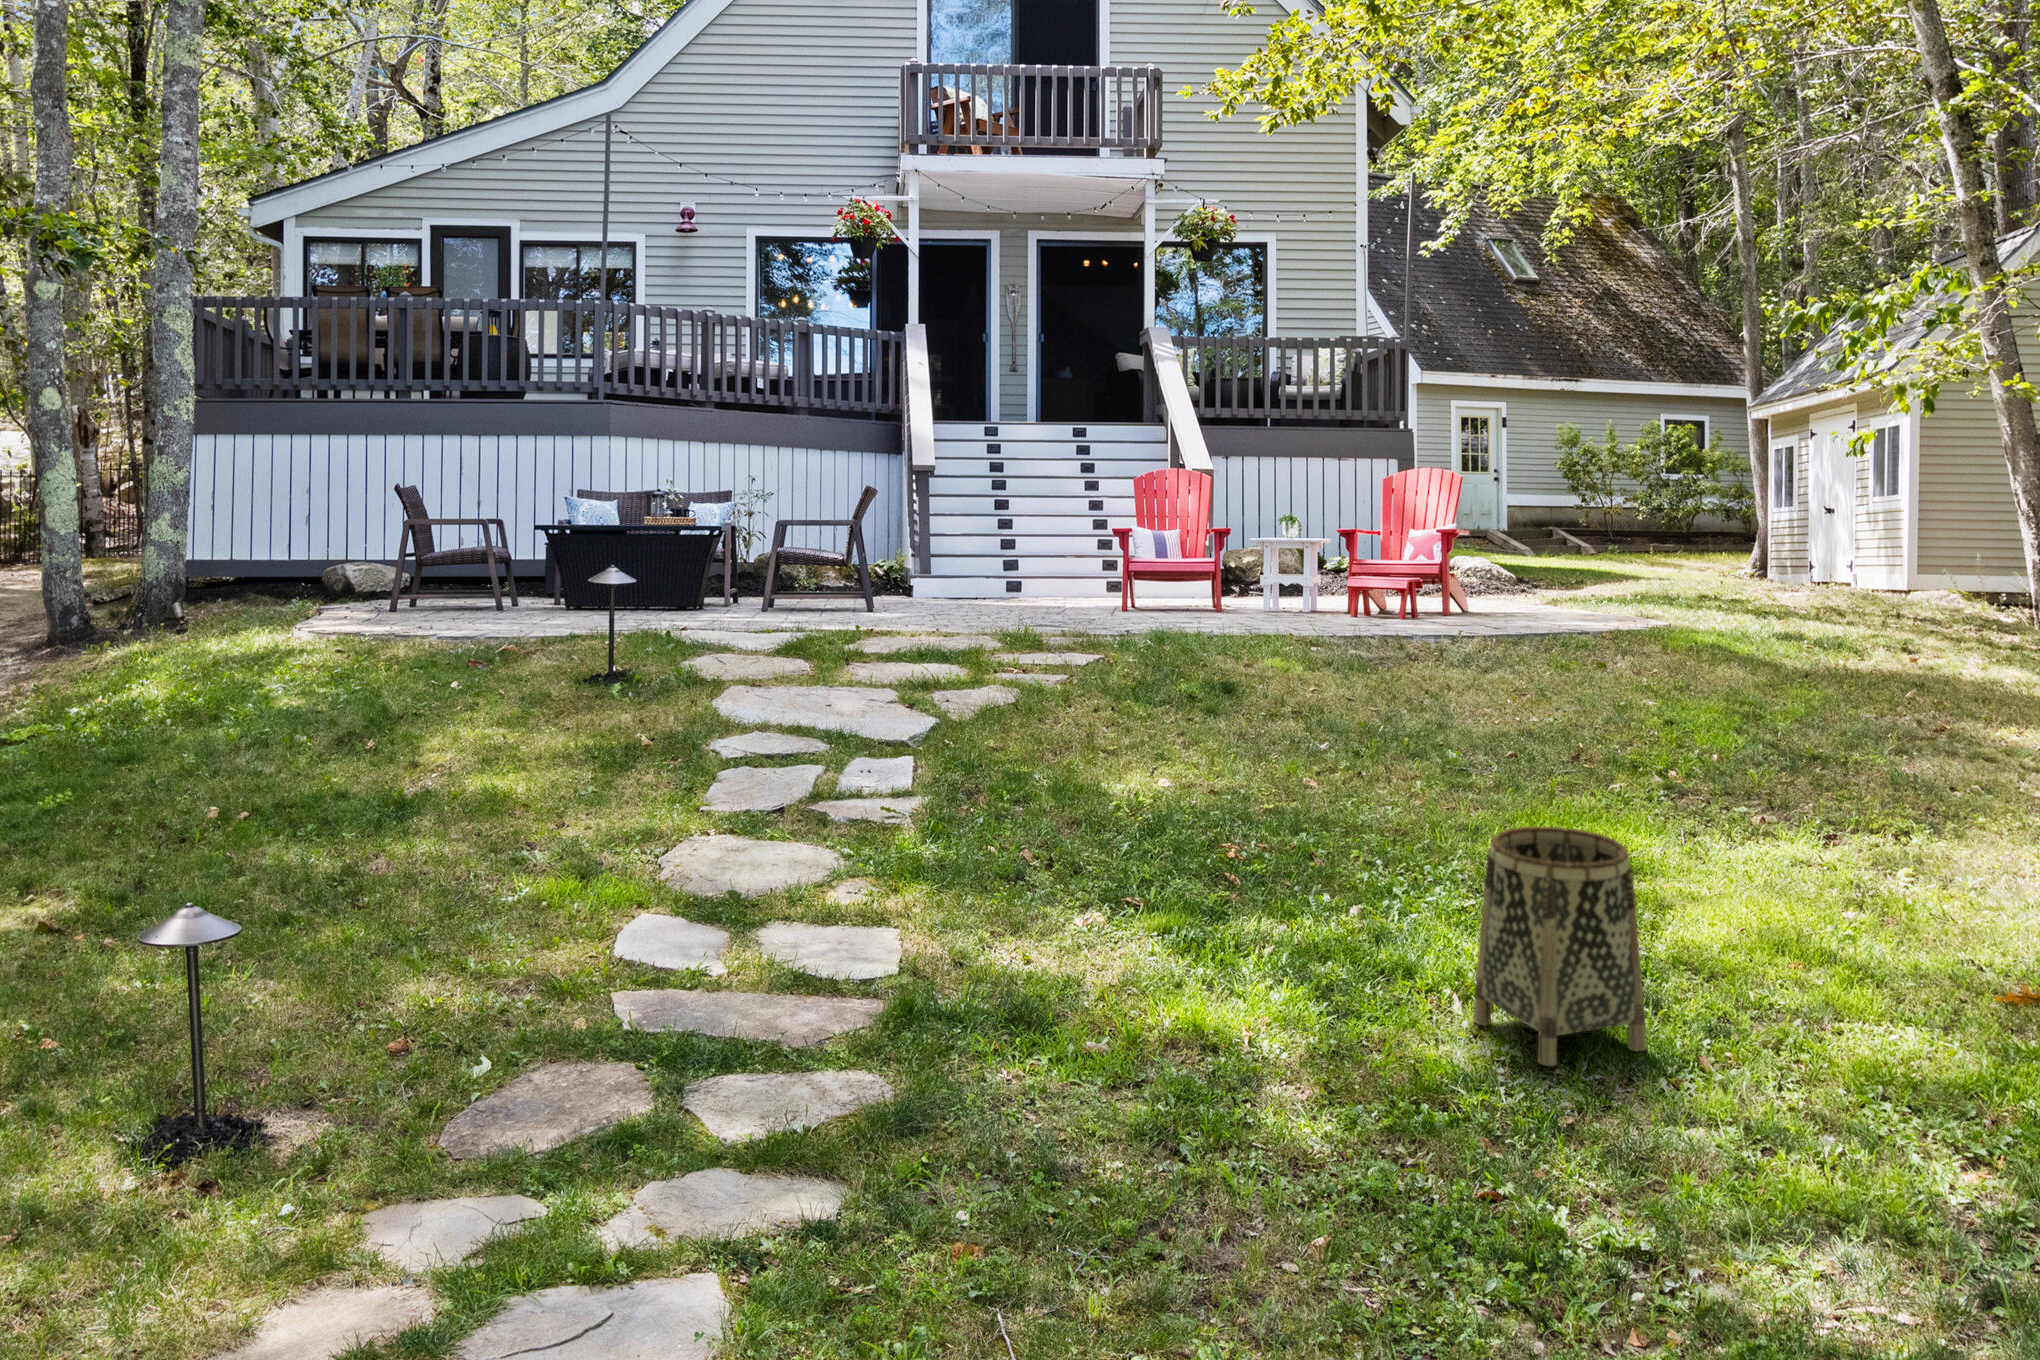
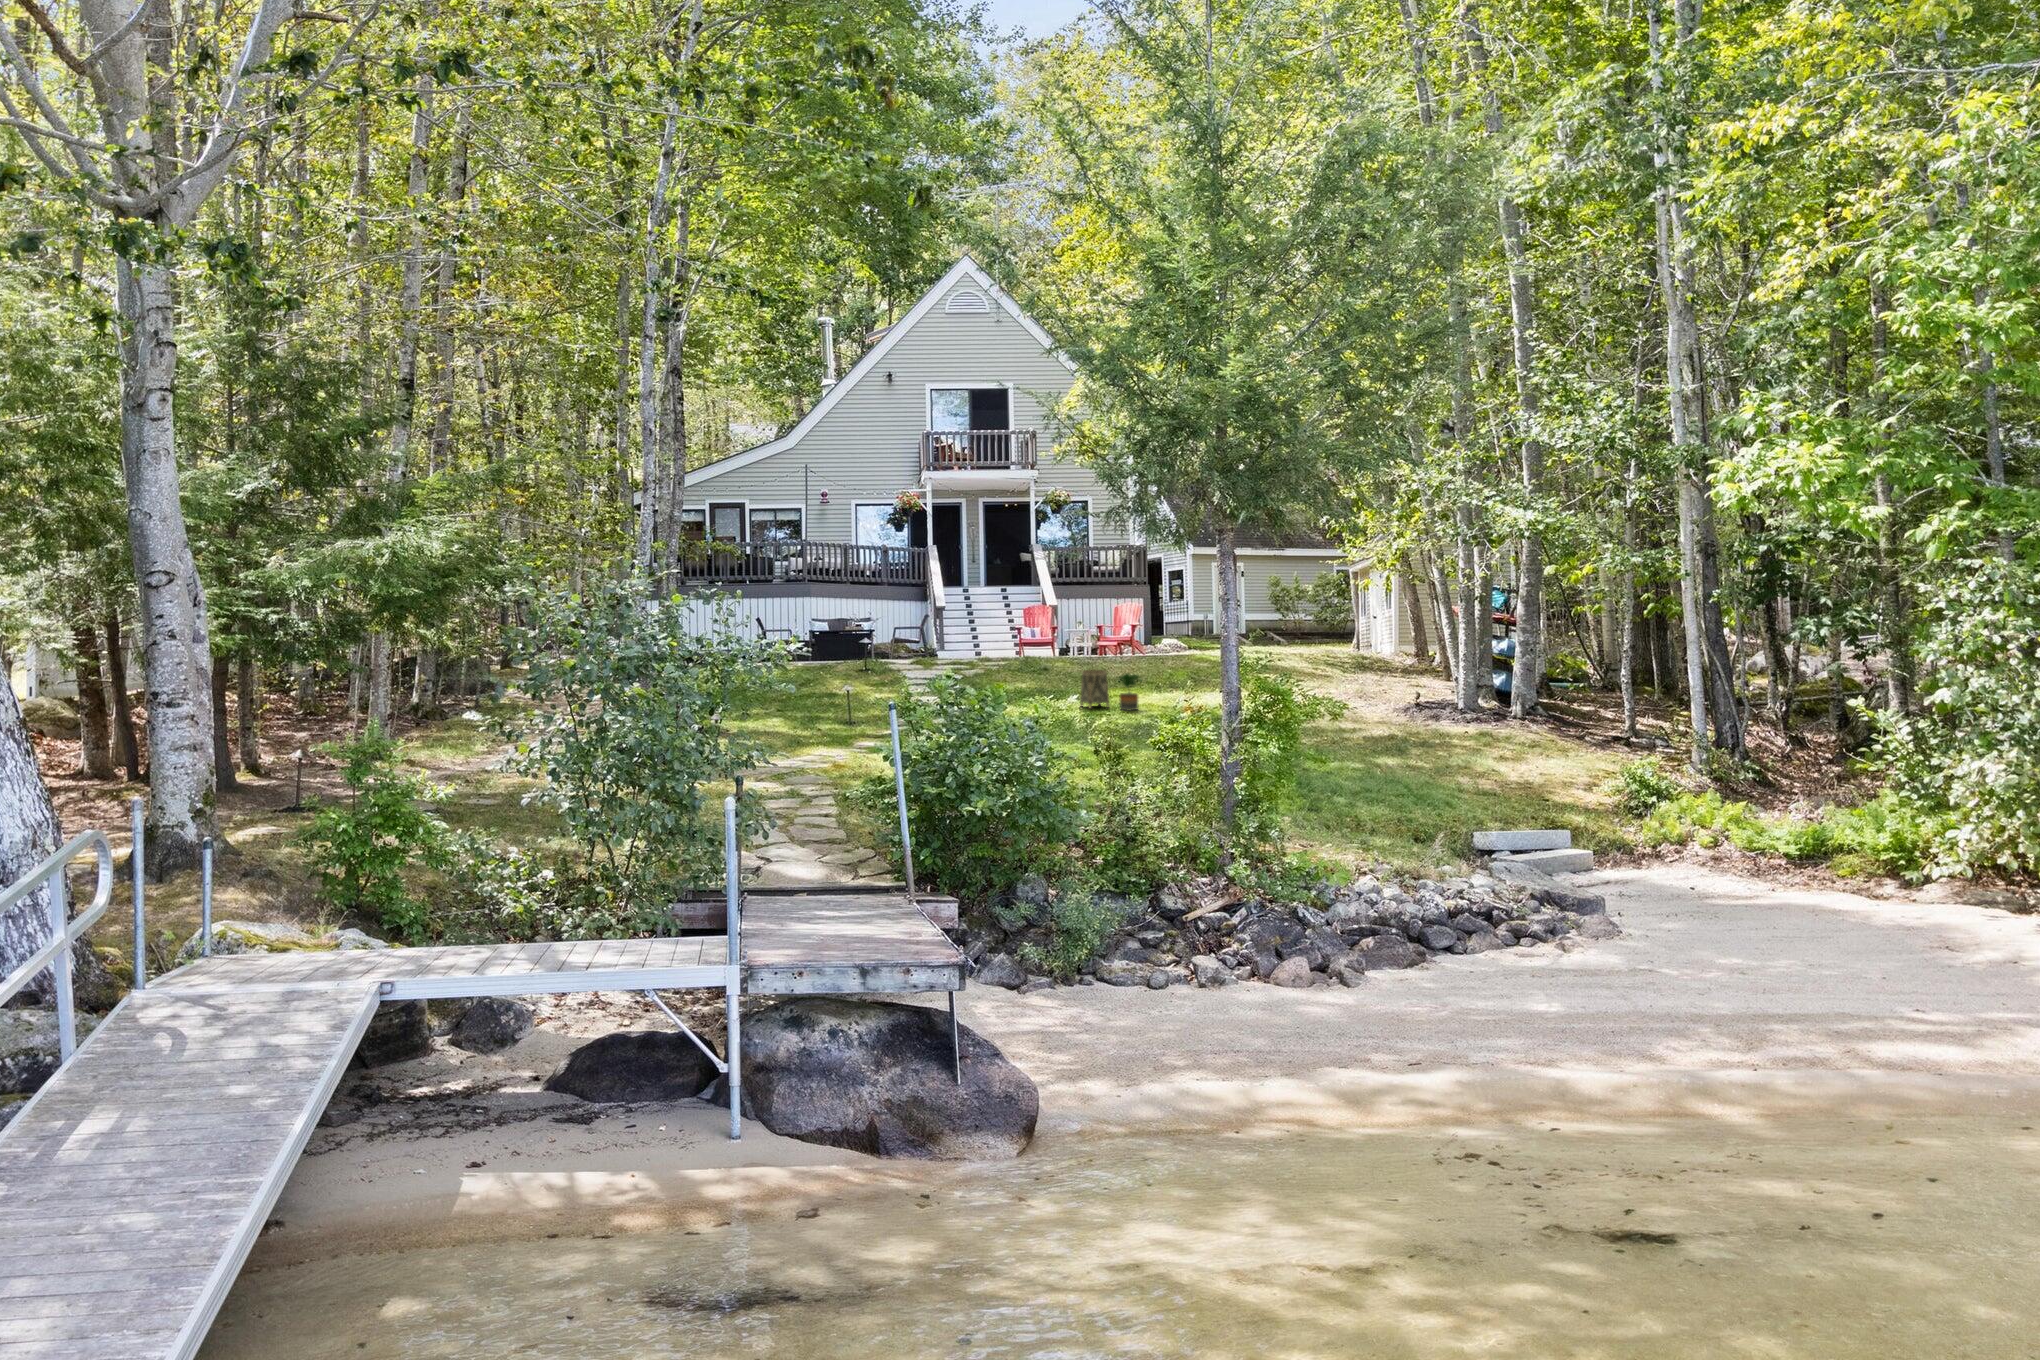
potted tree: none [1718,876,1867,1112] -> present [1118,673,1142,711]

